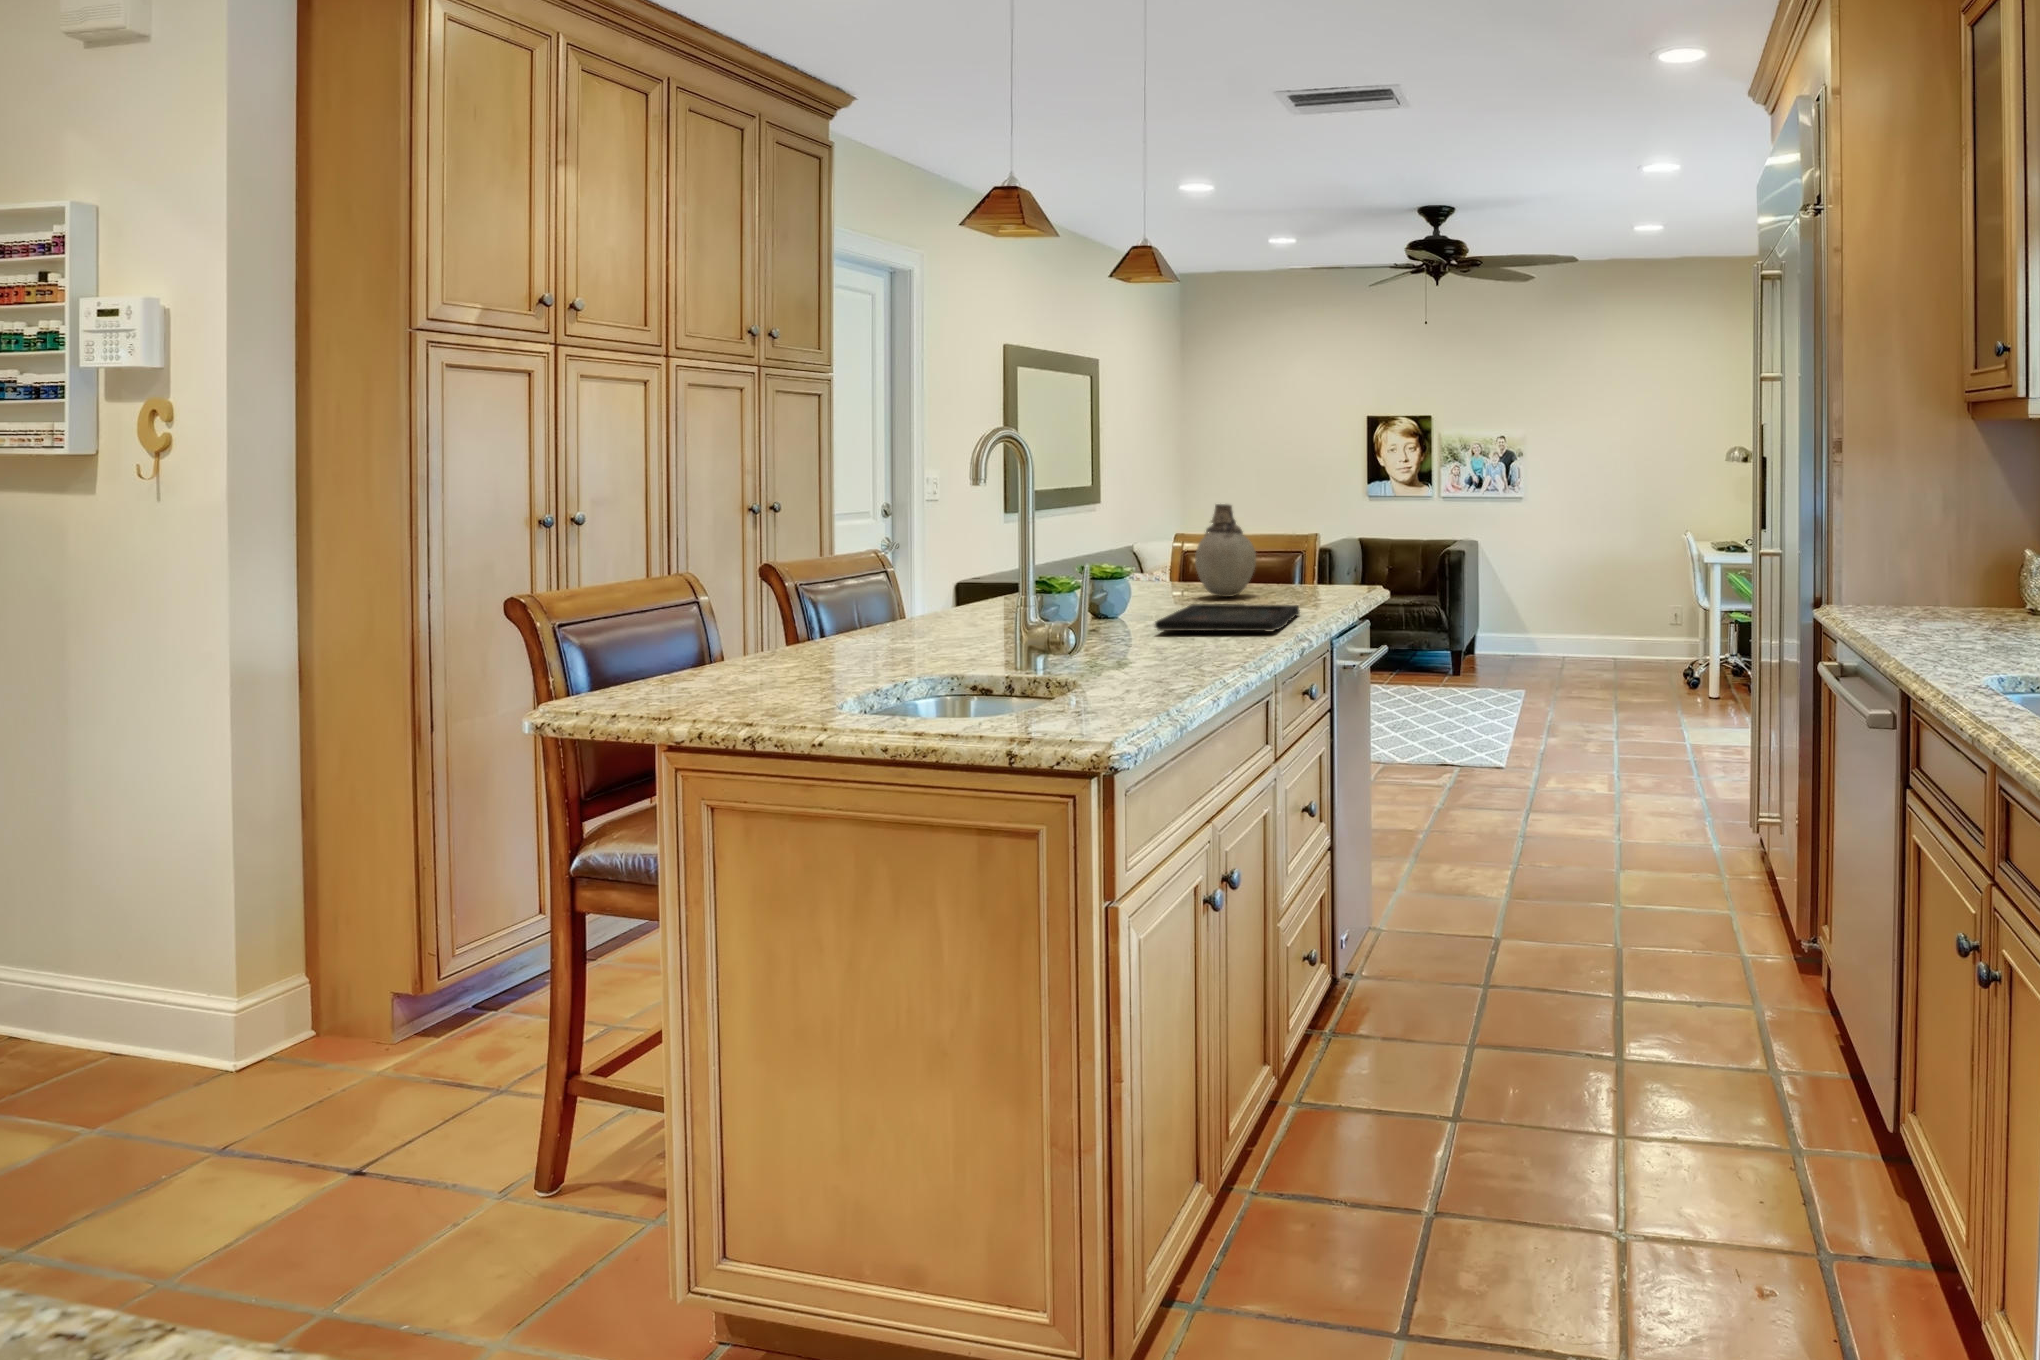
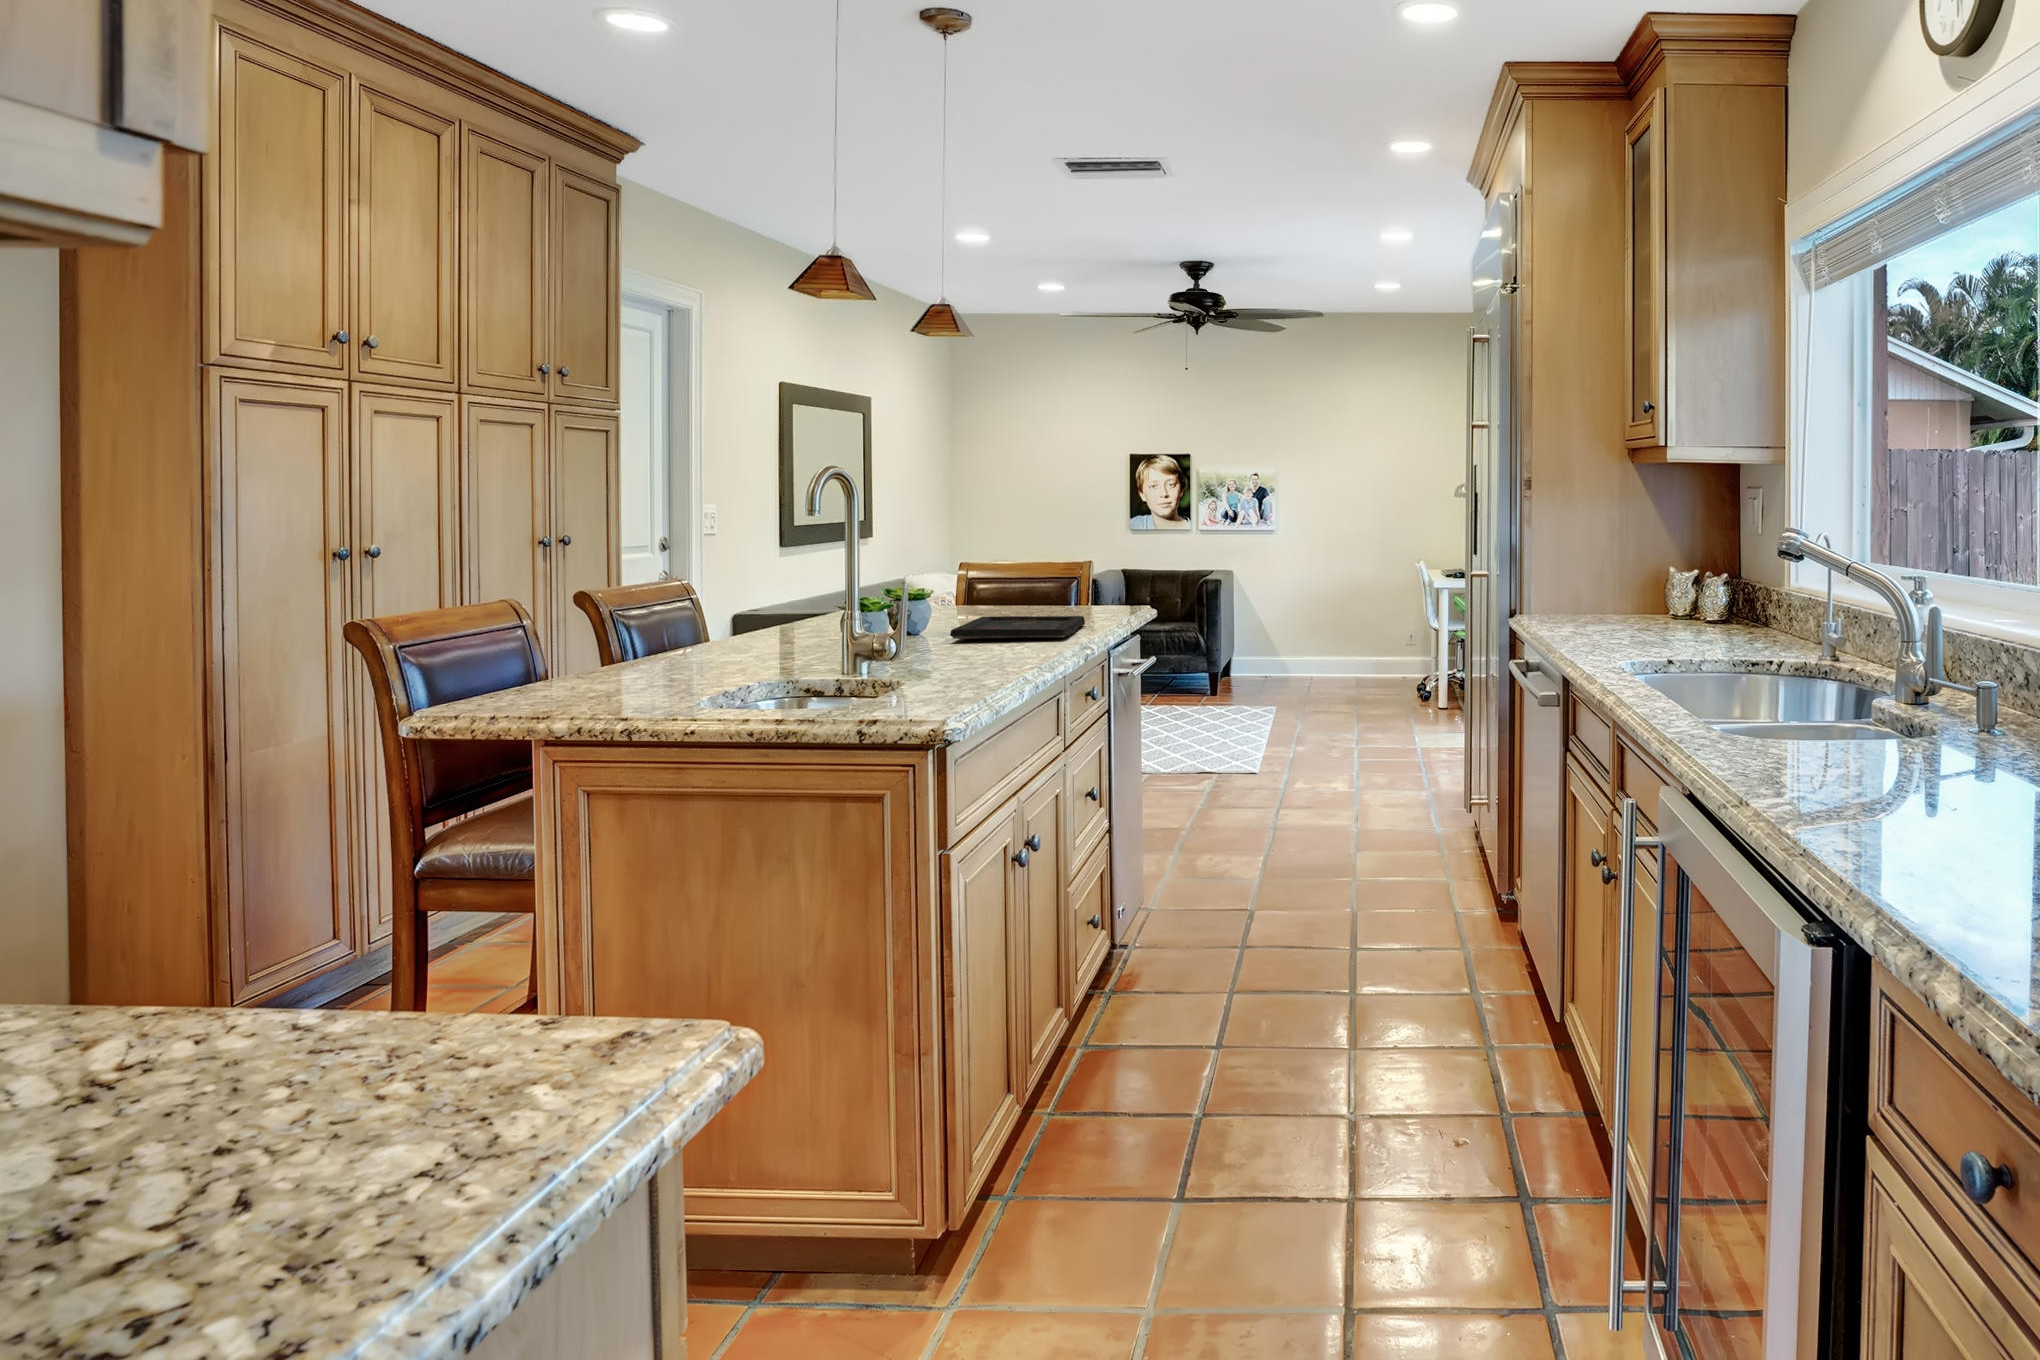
vase: present [1195,504,1256,597] -> none [981,526,1040,612]

